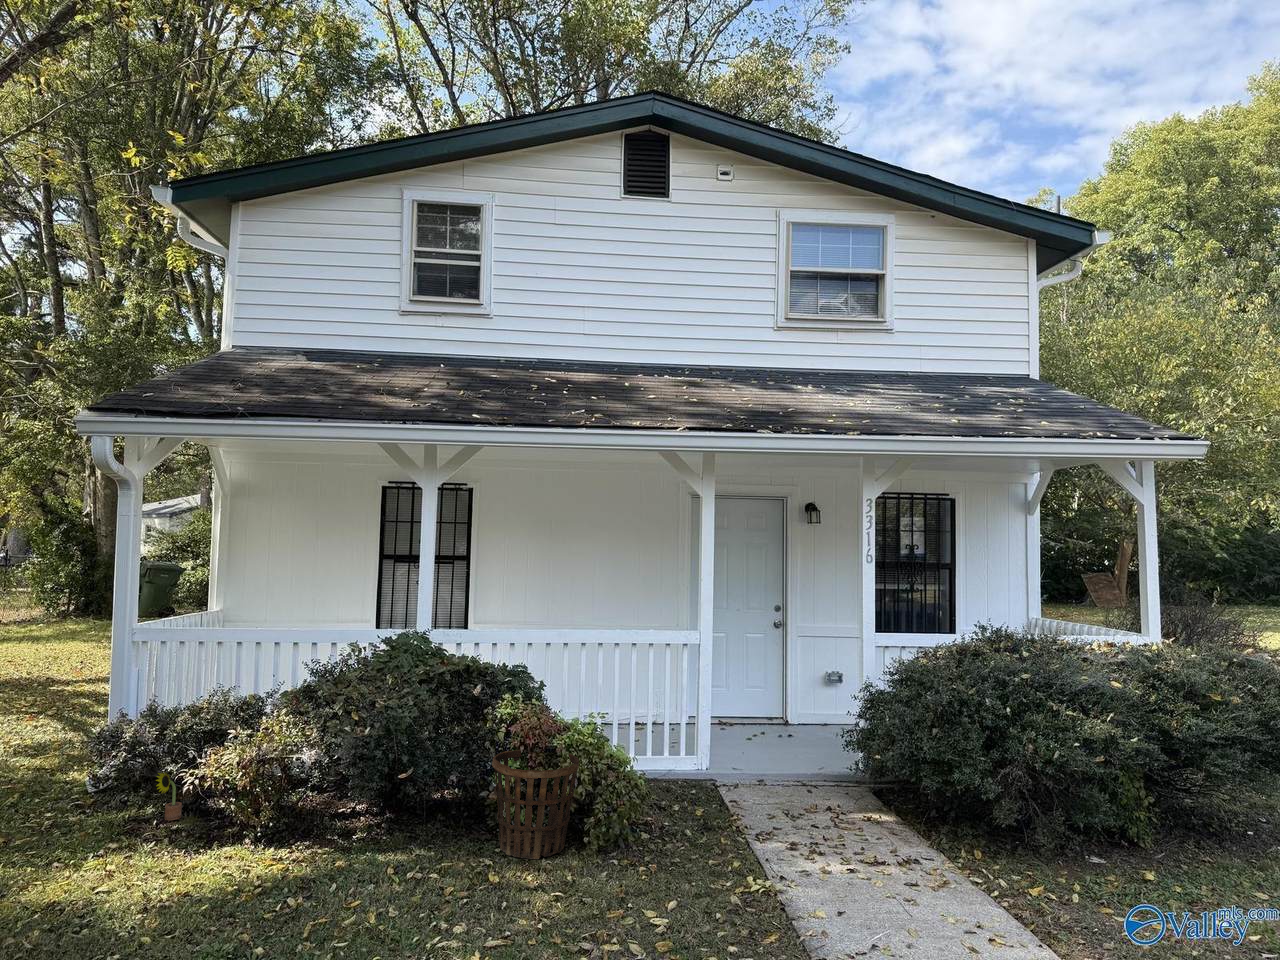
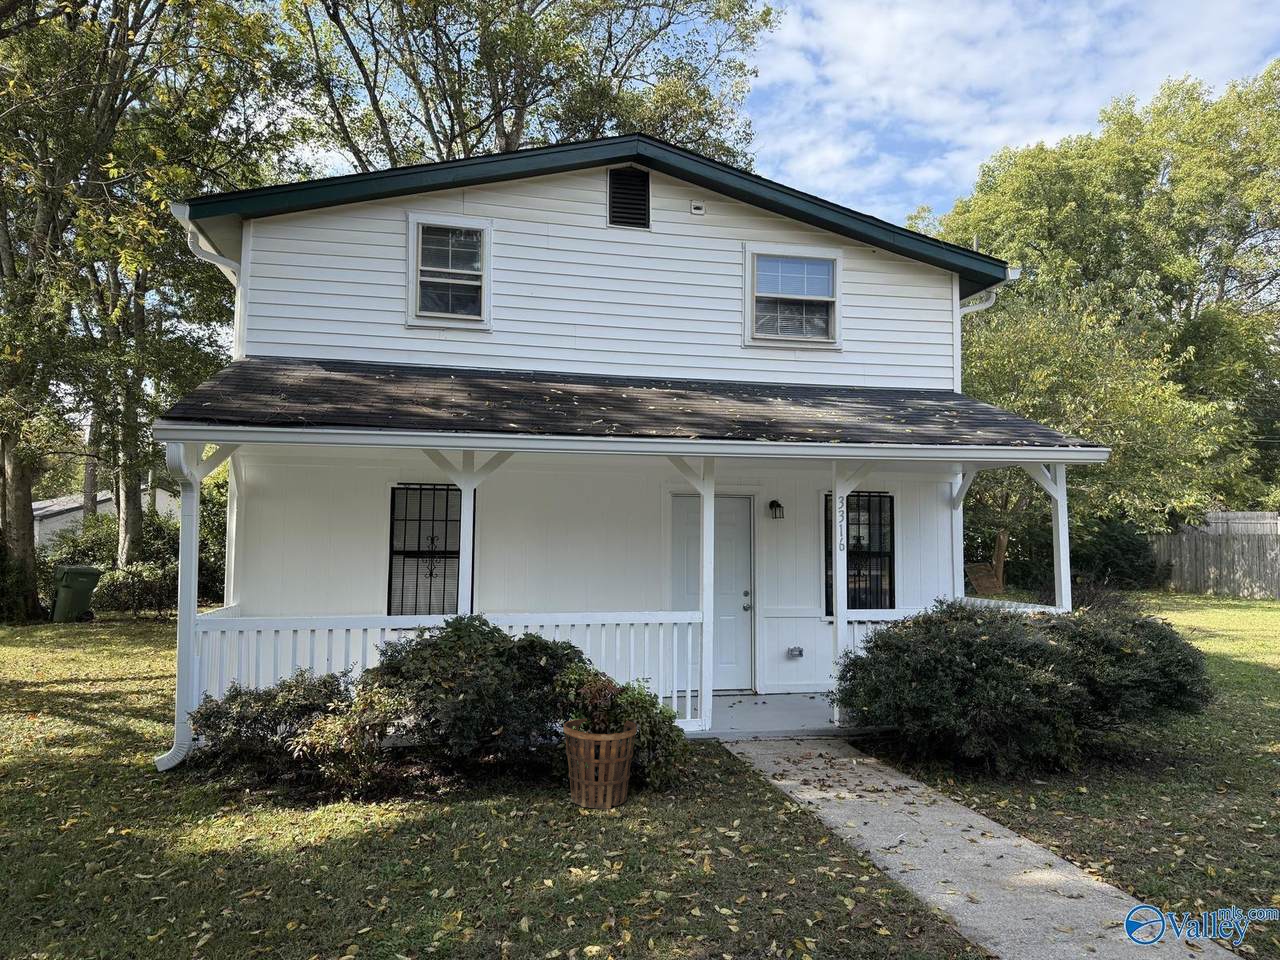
decorative plant: present [156,772,182,820] -> none [249,755,273,799]

